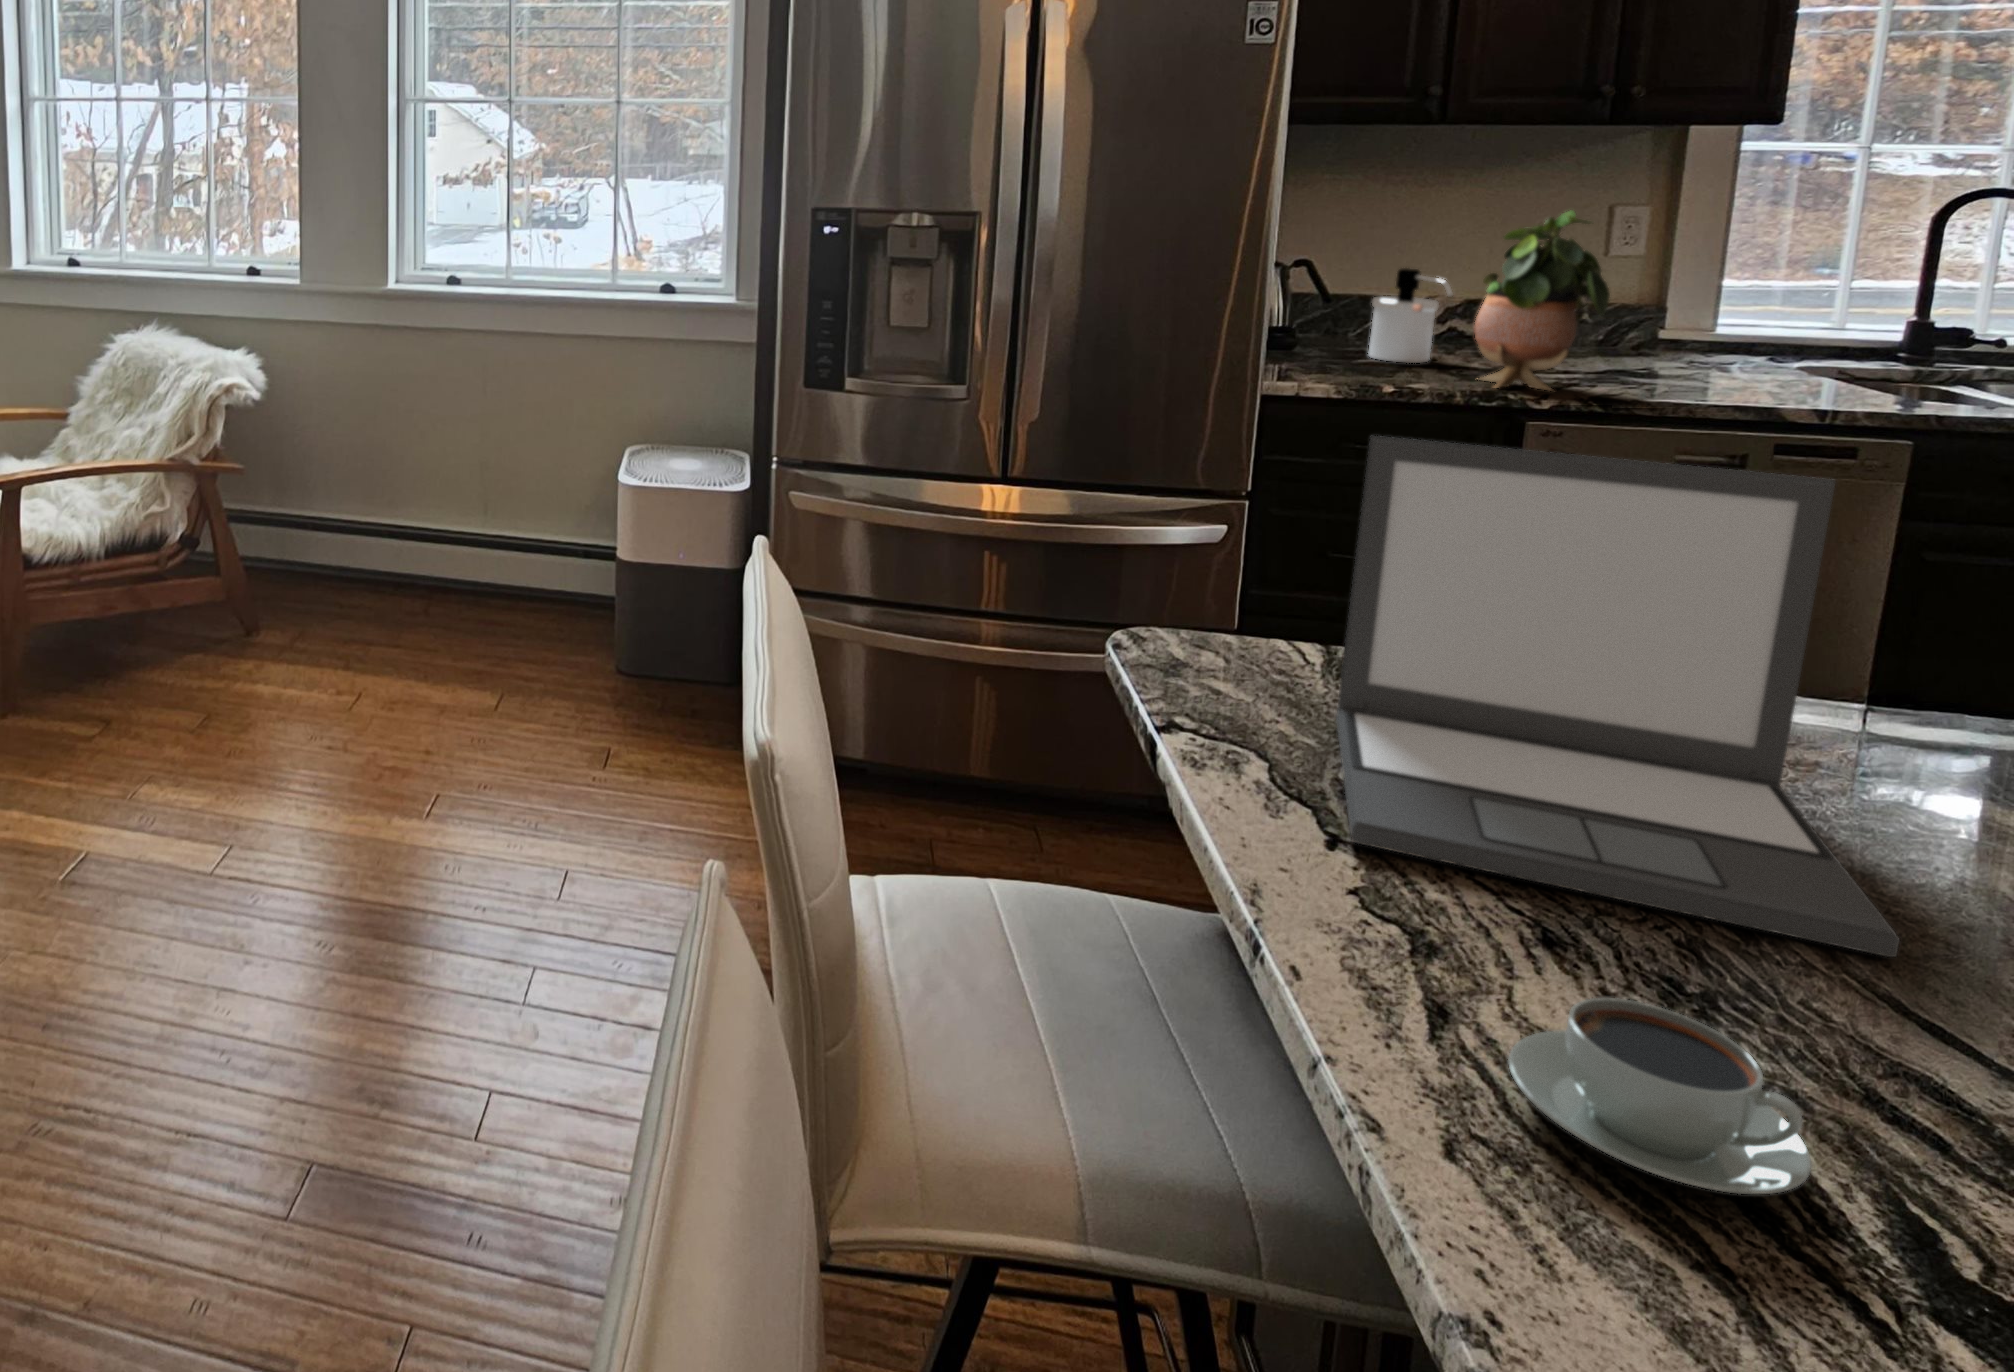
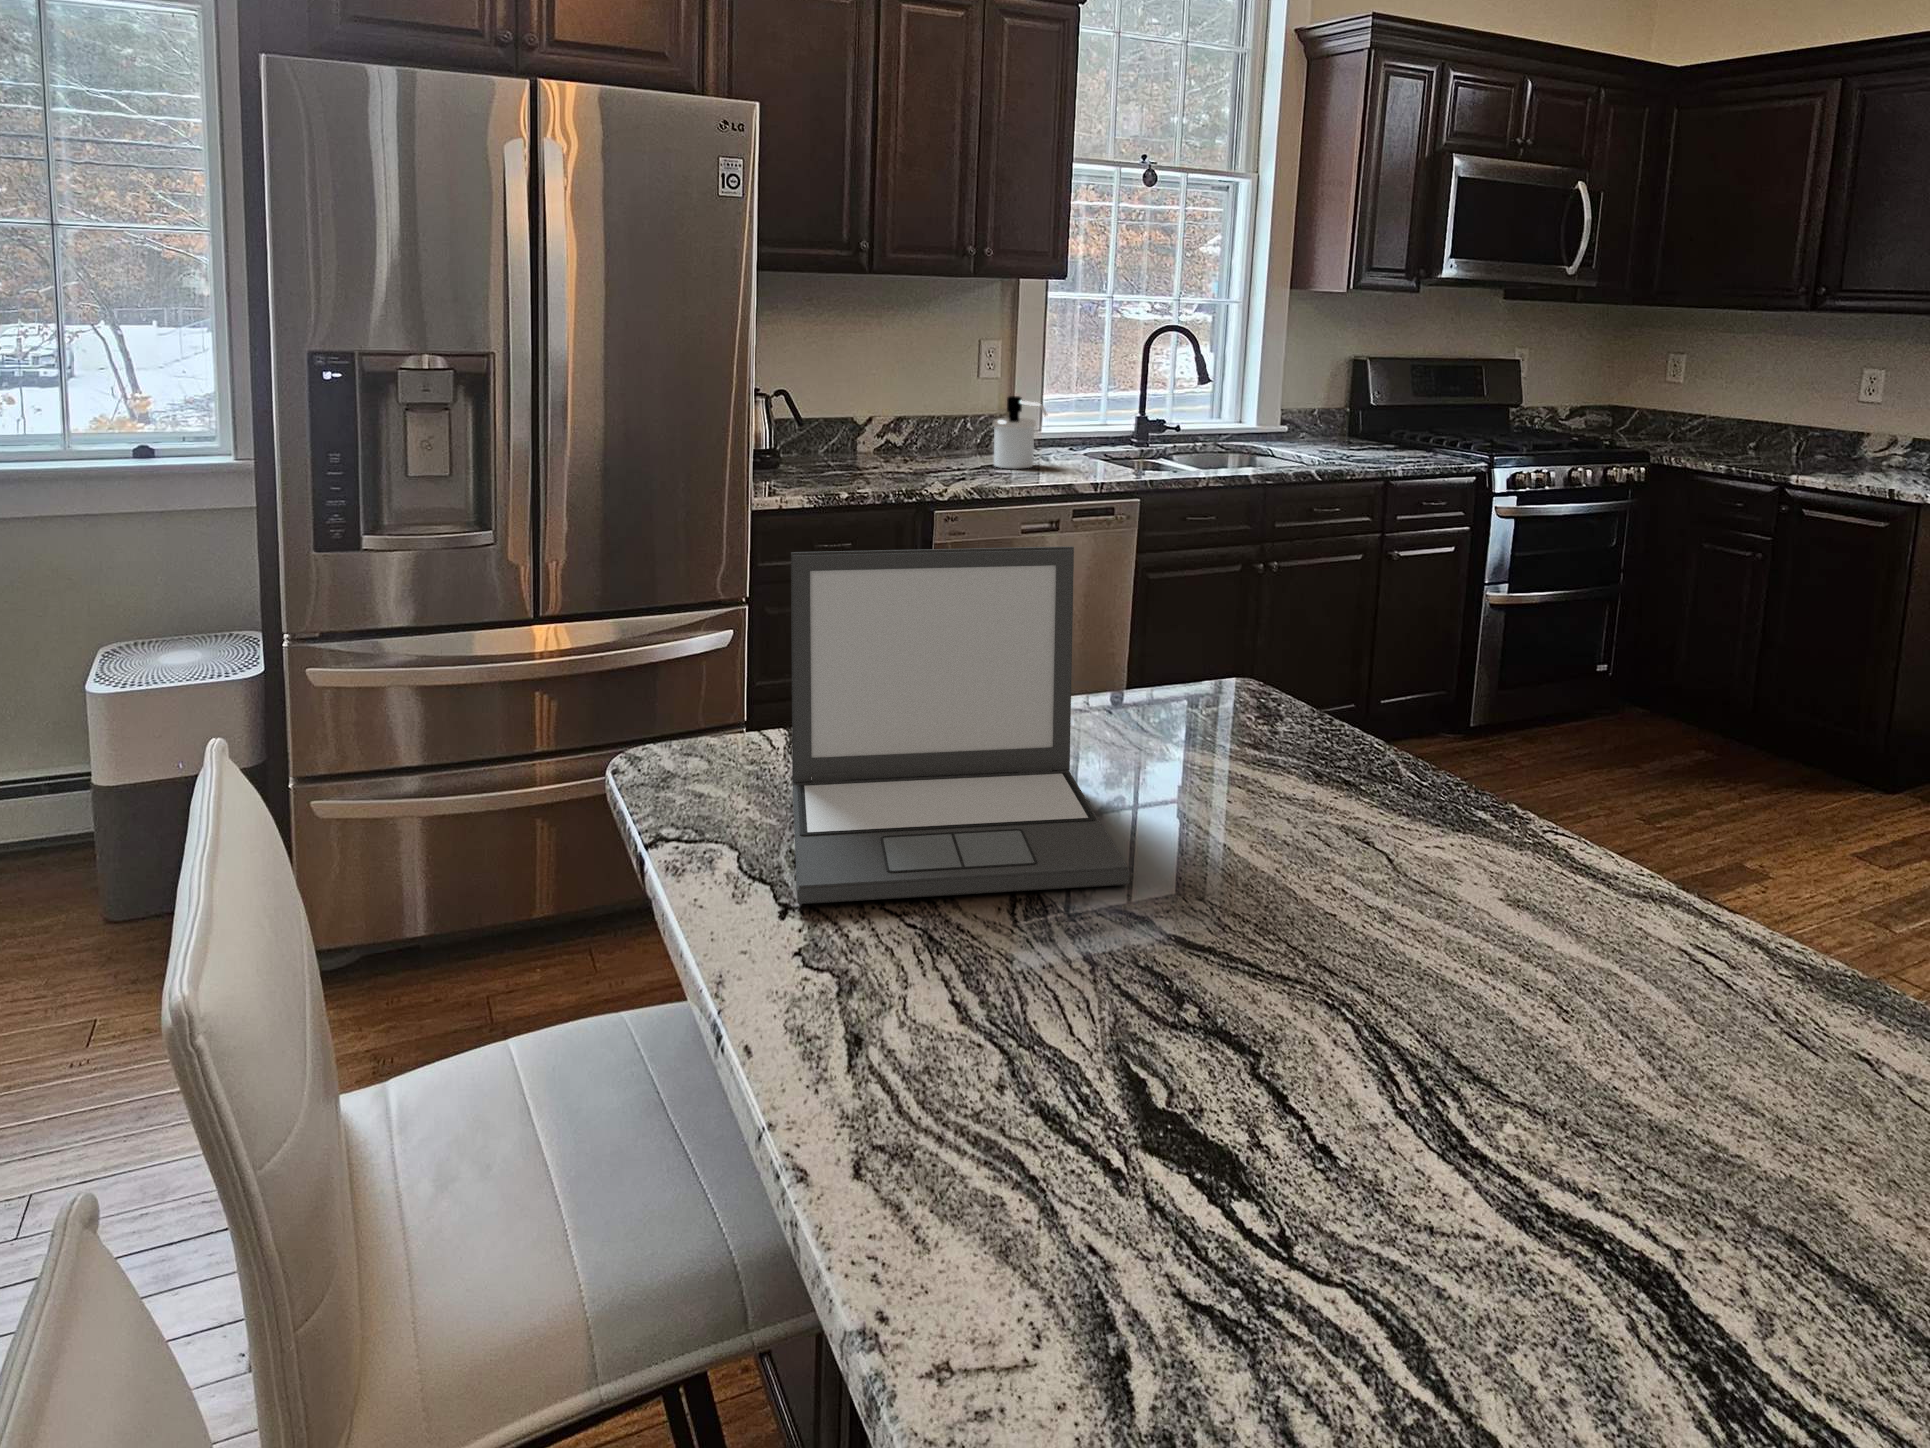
potted plant: present [1474,211,1610,390] -> none [896,349,975,487]
soap dispenser: present [1369,268,1452,363] -> present [993,396,1048,469]
coffee cup: present [1508,998,1811,1194] -> none [896,986,1079,1128]

